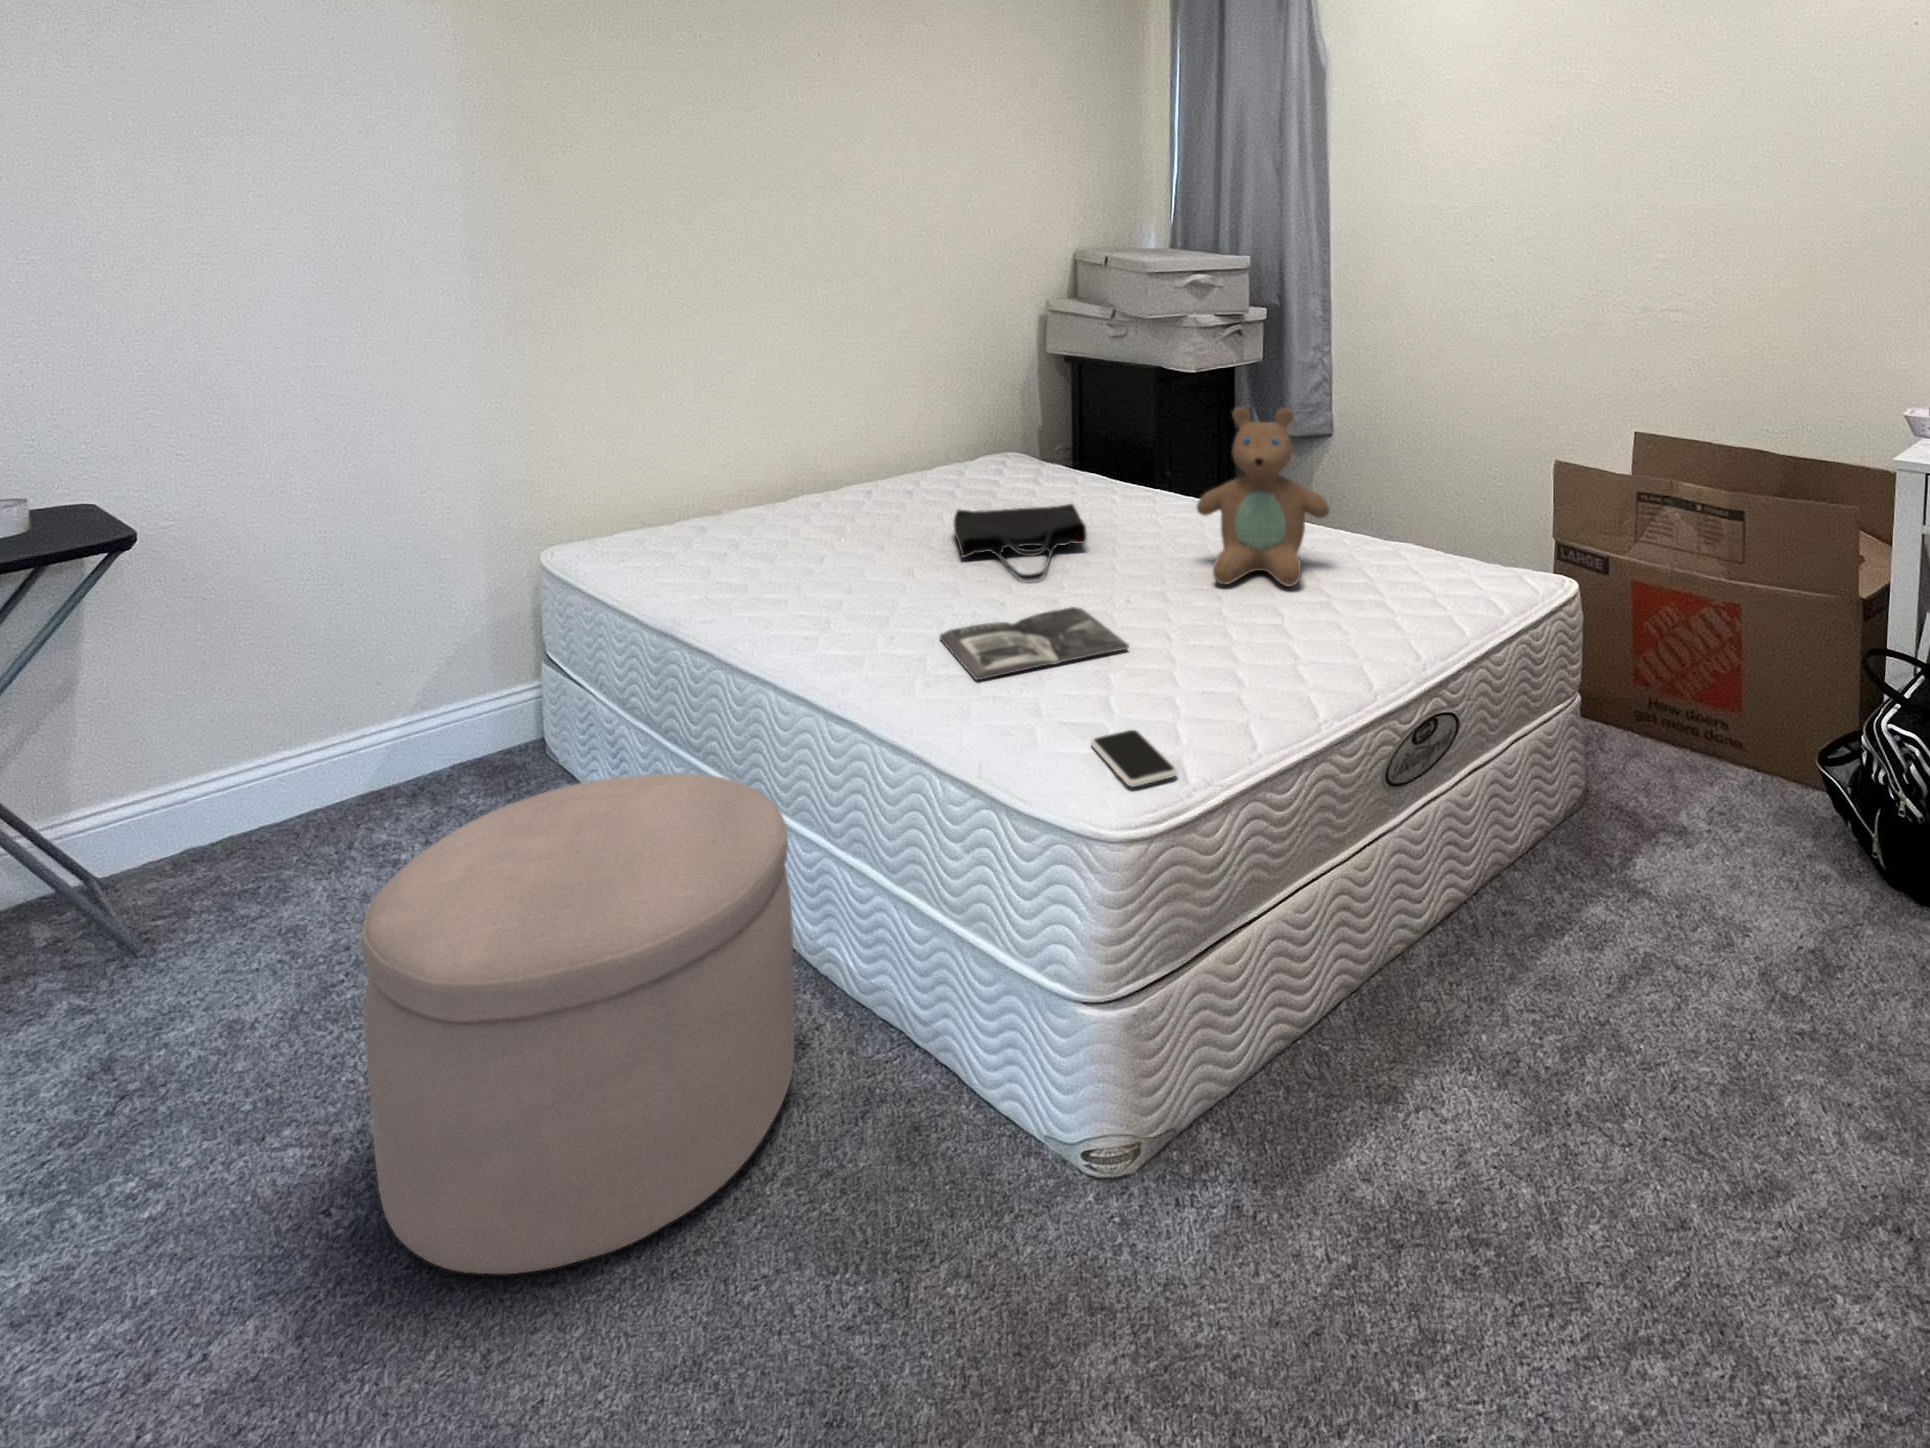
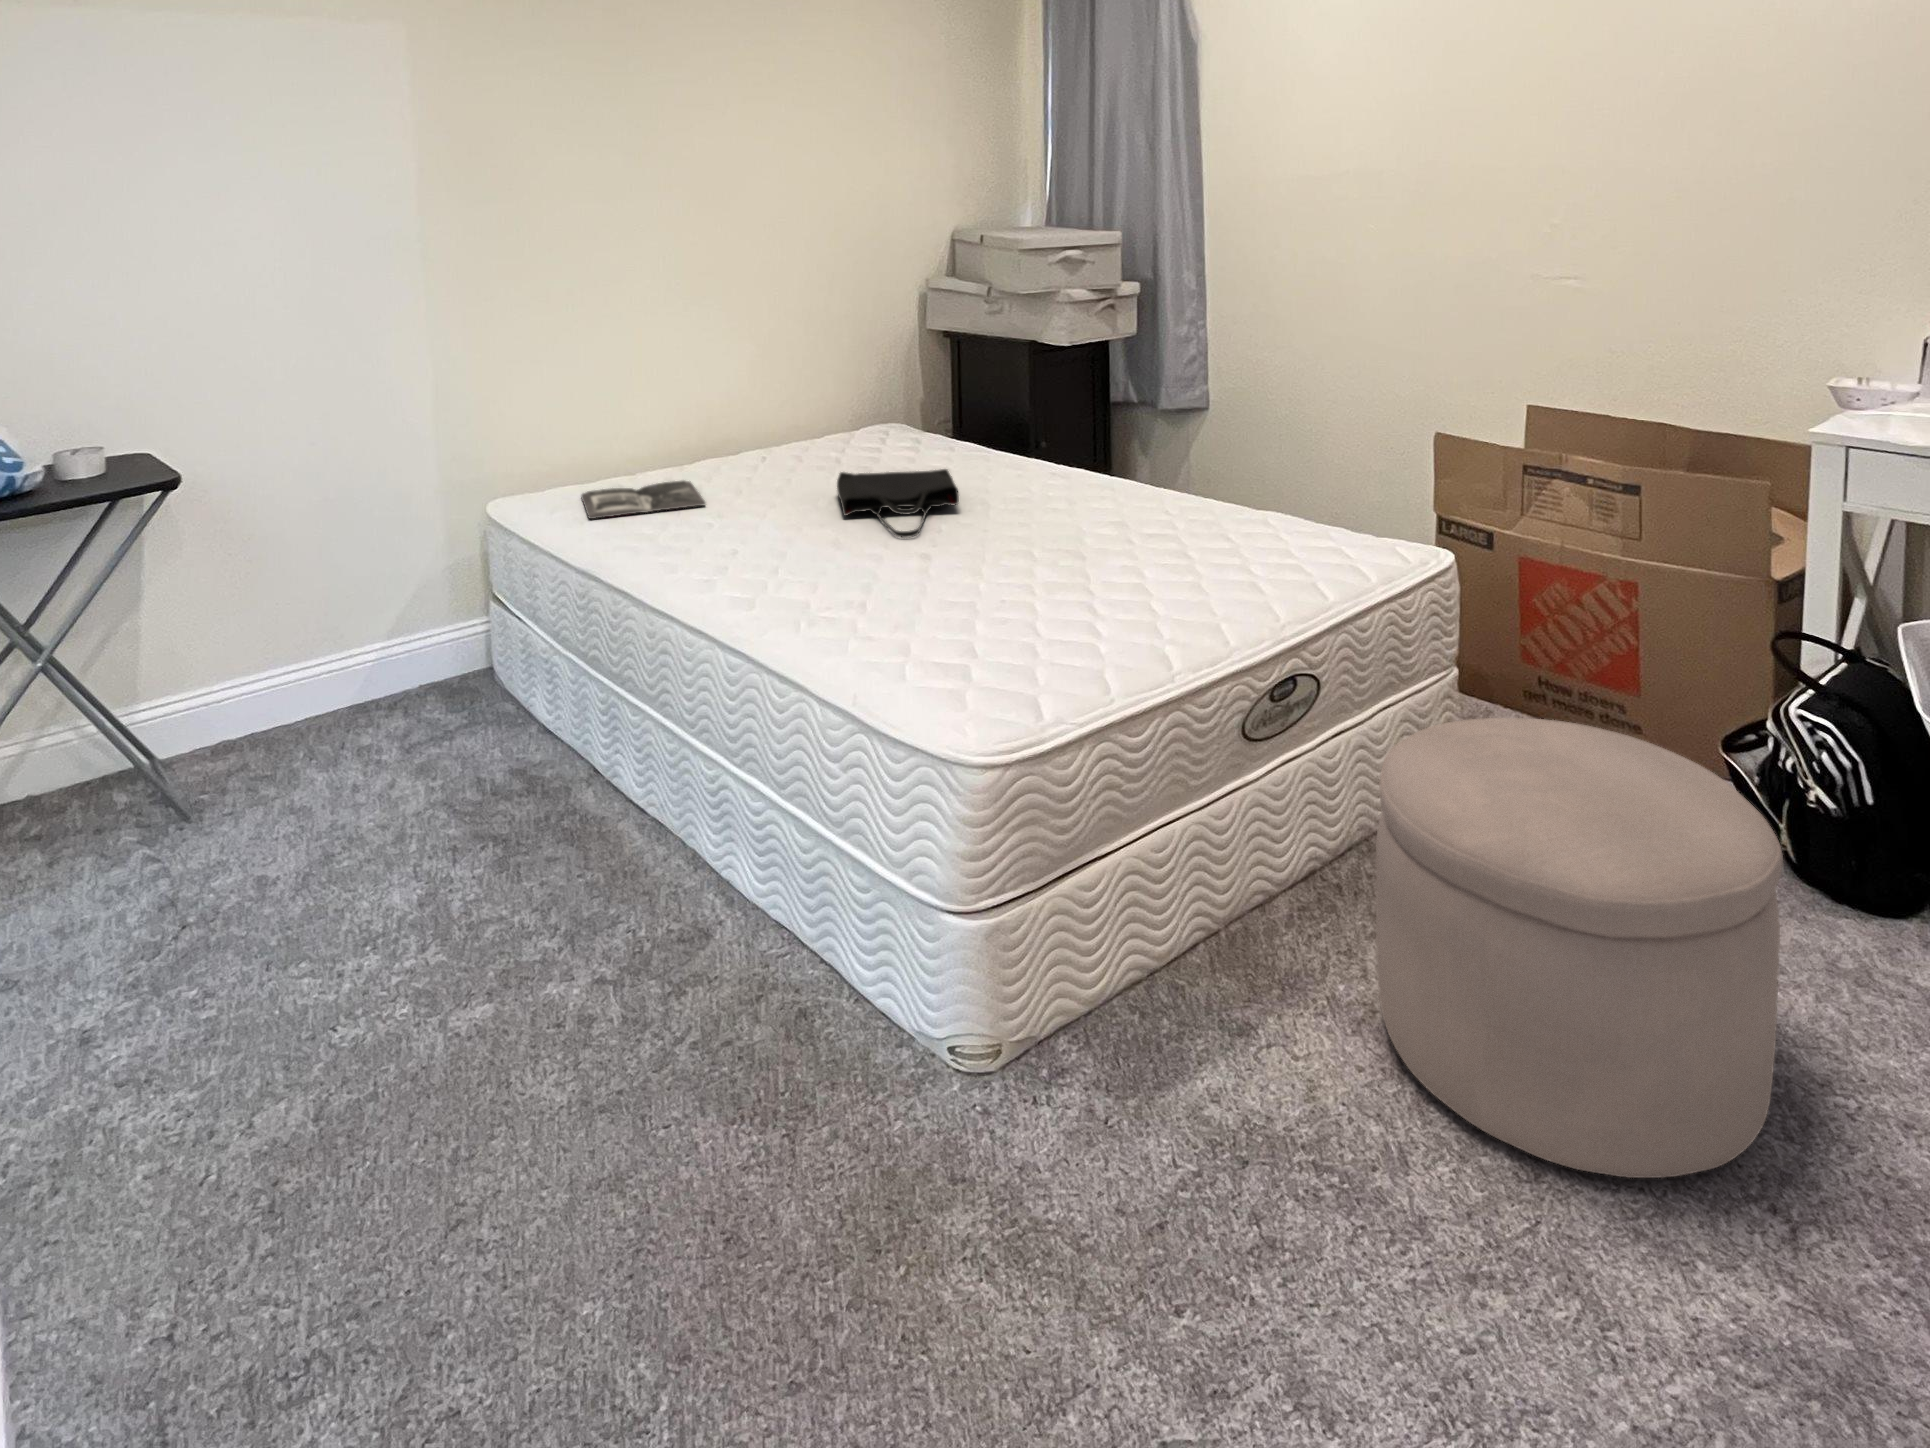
teddy bear: present [1197,407,1330,586] -> none [1063,376,1194,550]
magazine: present [940,607,1129,680] -> present [581,481,706,519]
smartphone: present [1091,730,1177,787] -> none [955,671,1034,720]
ottoman: present [361,774,794,1274] -> present [1375,718,1783,1178]

